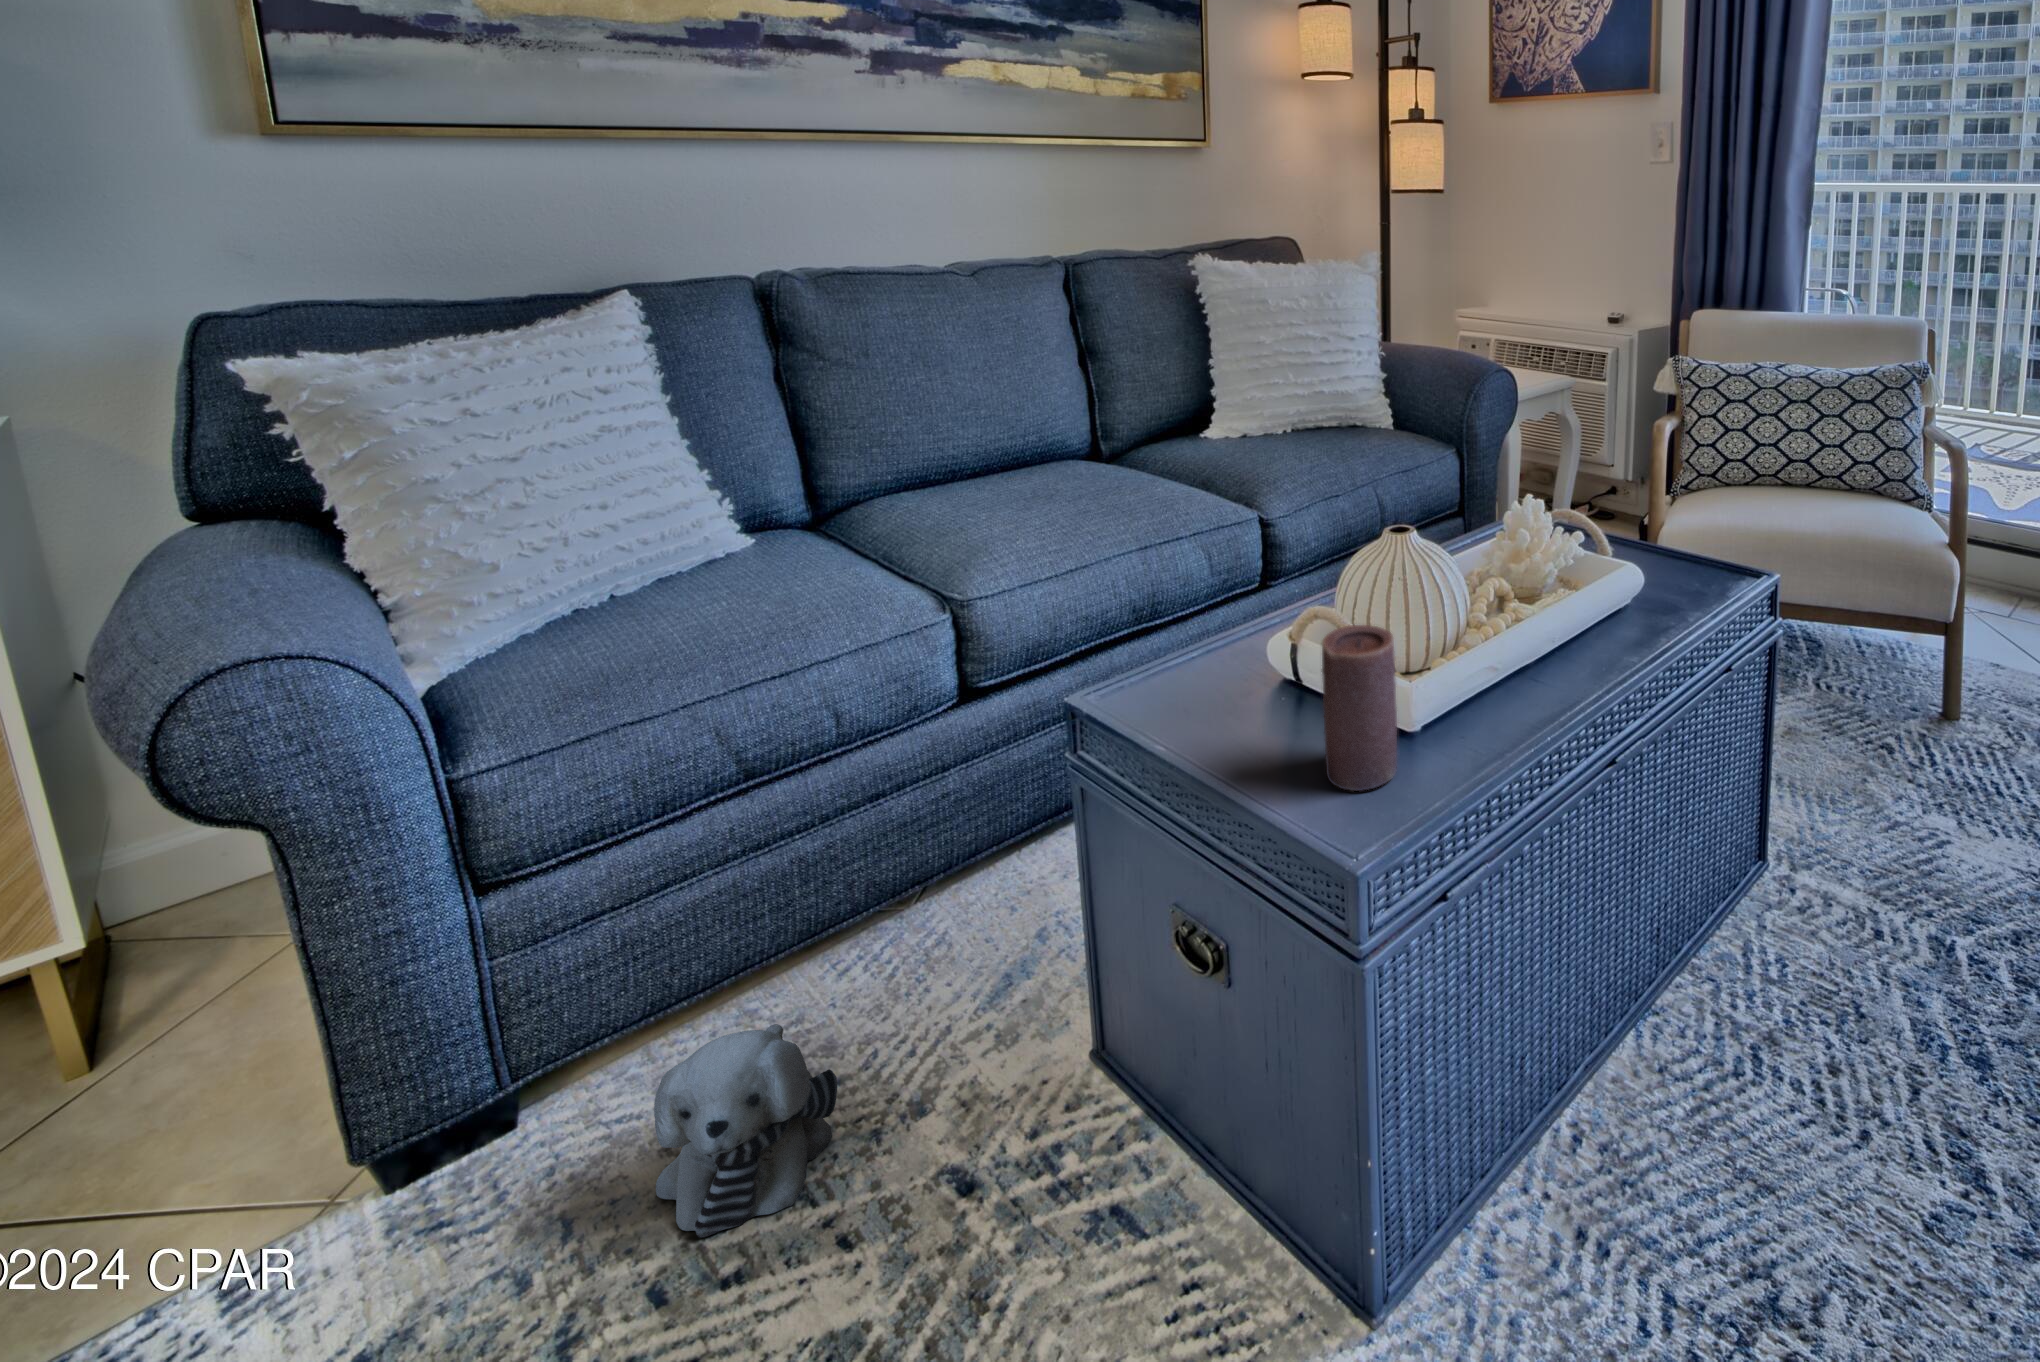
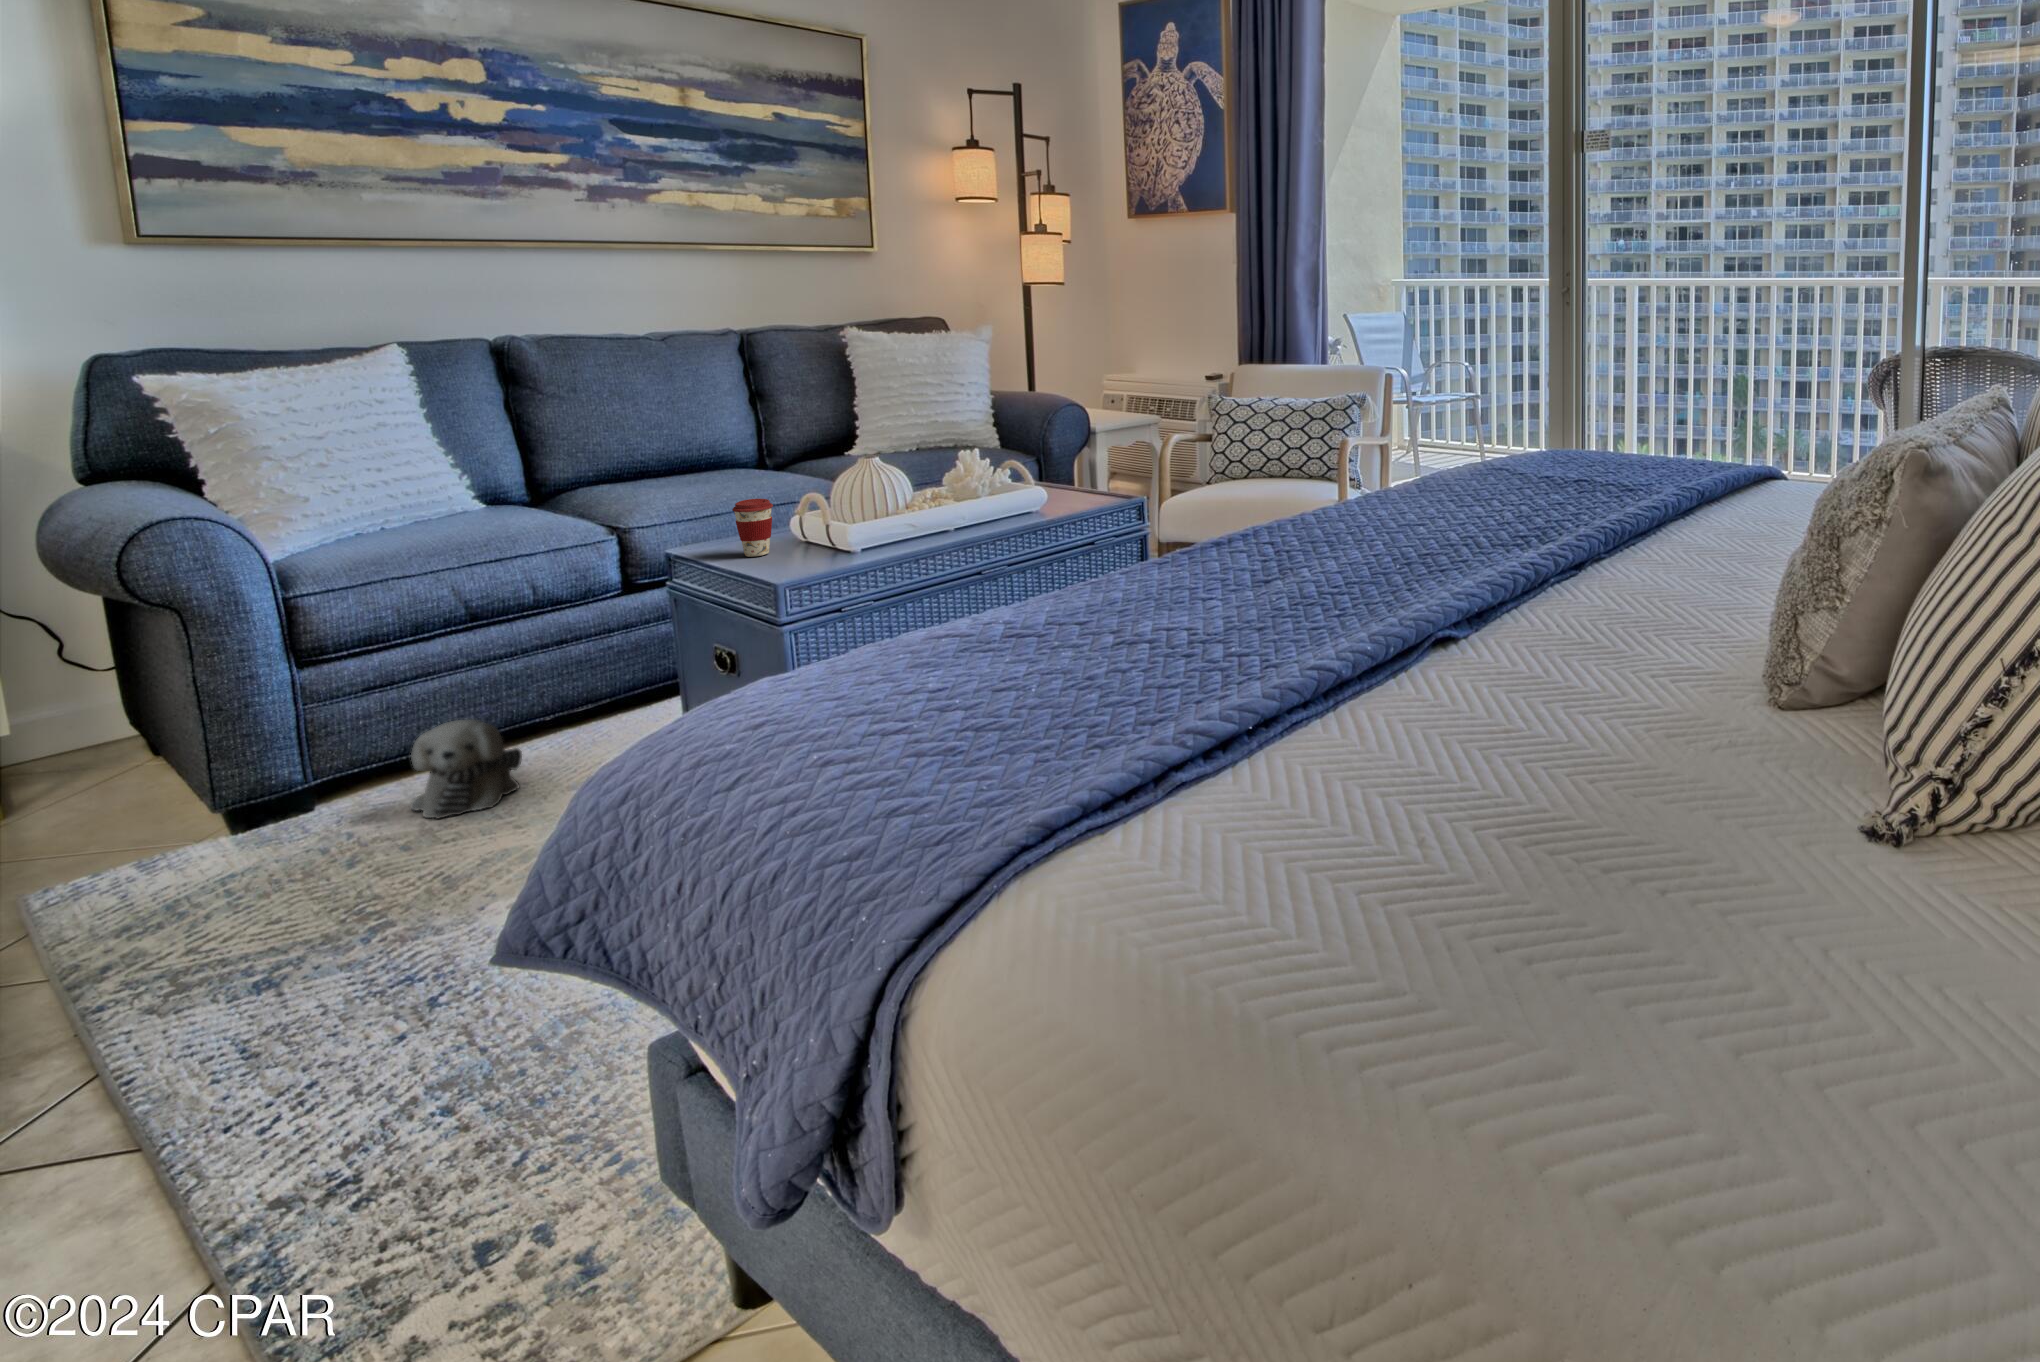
coffee cup: none [1204,618,1272,738] -> present [732,499,773,557]
candle: present [1322,625,1397,791] -> none [781,492,830,567]

